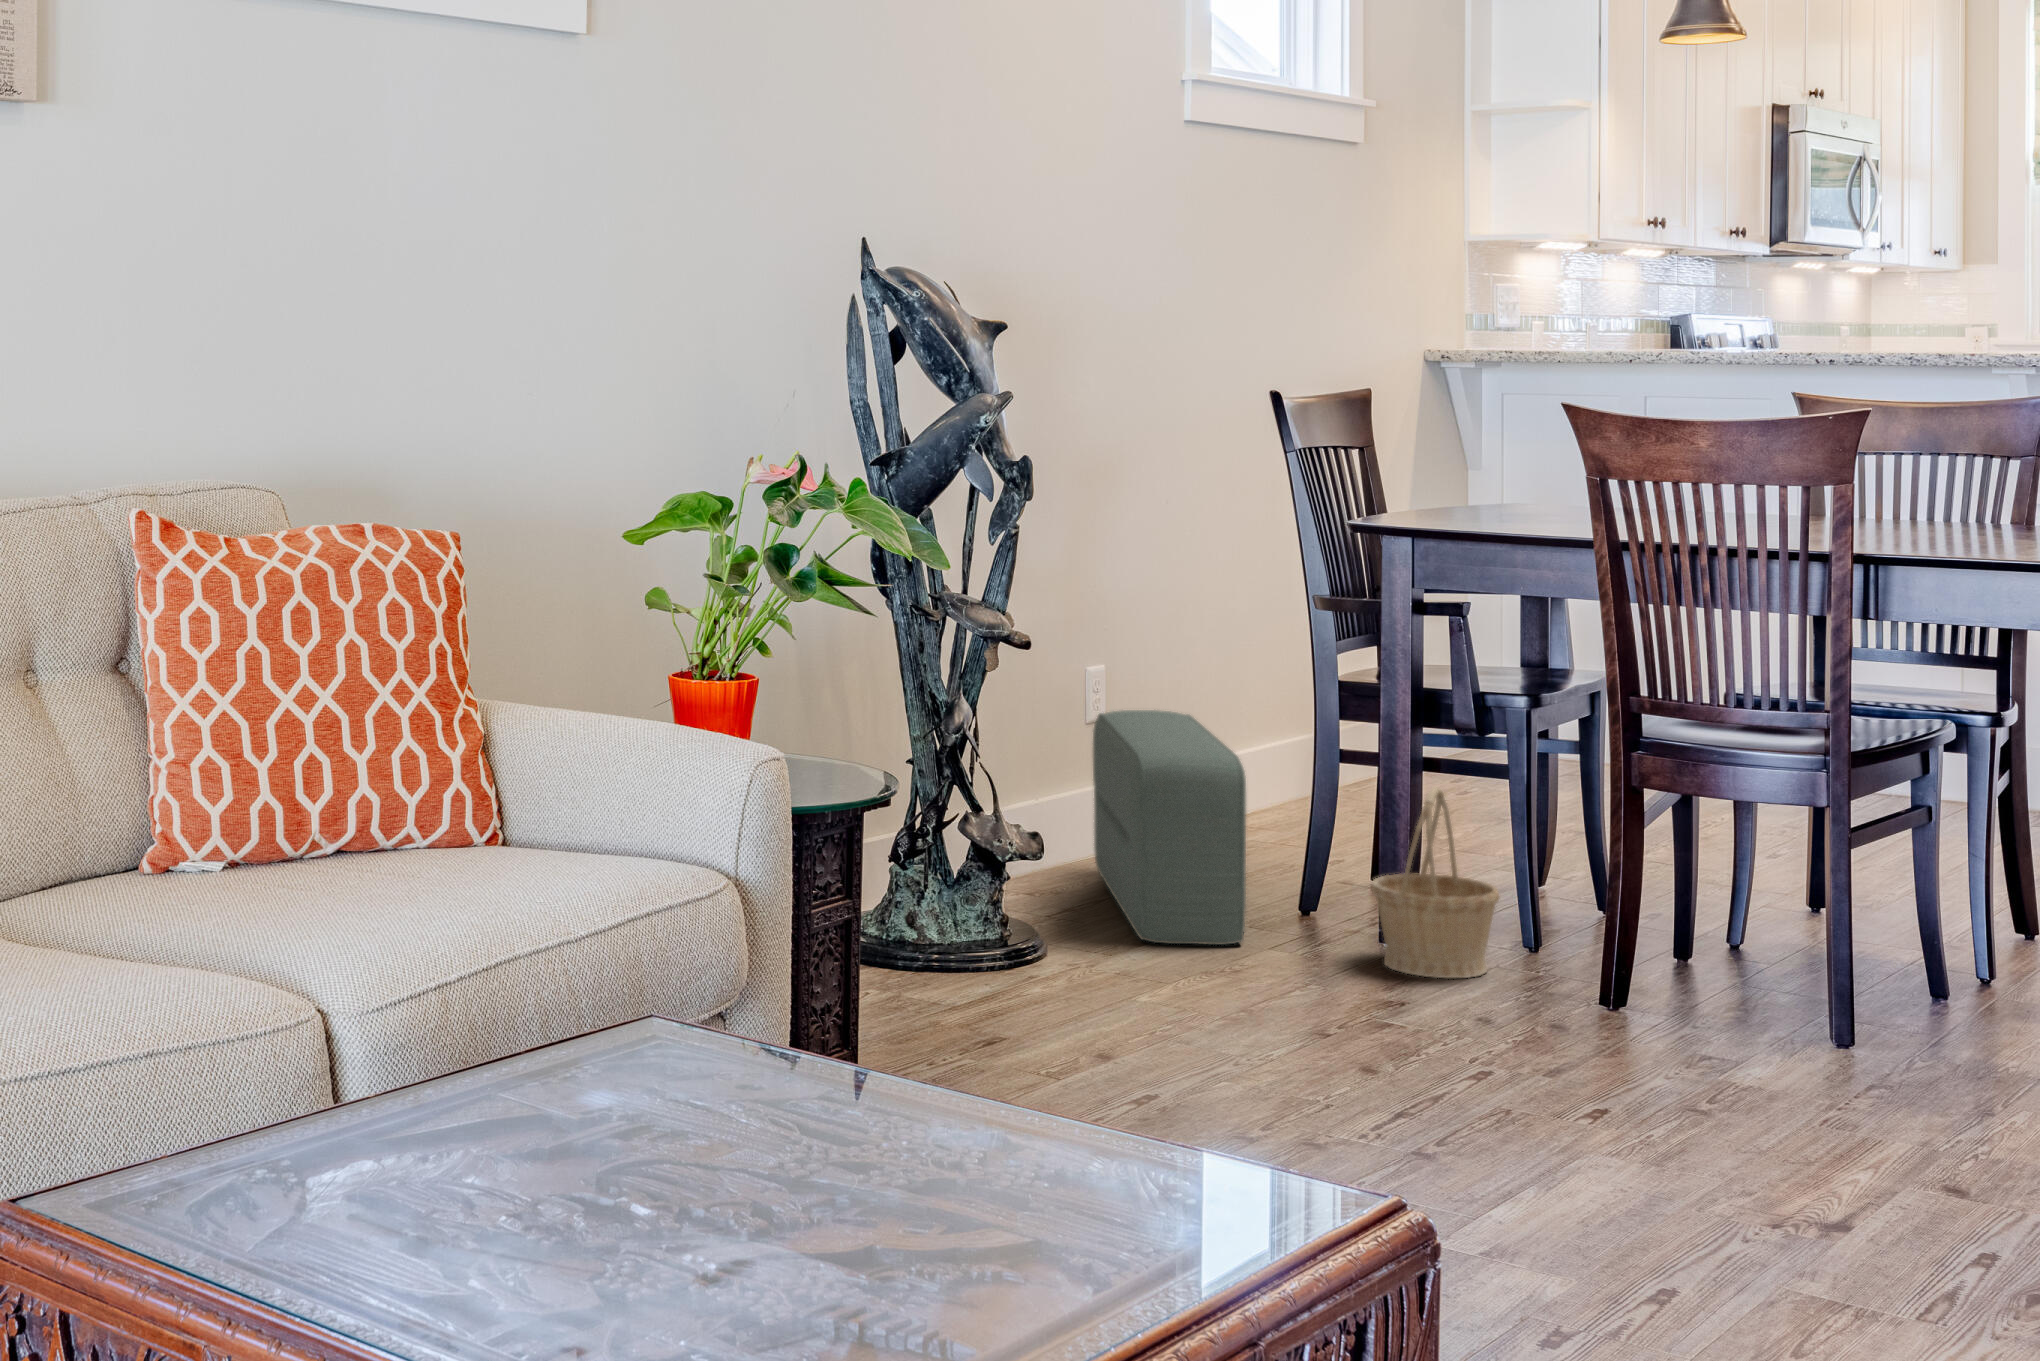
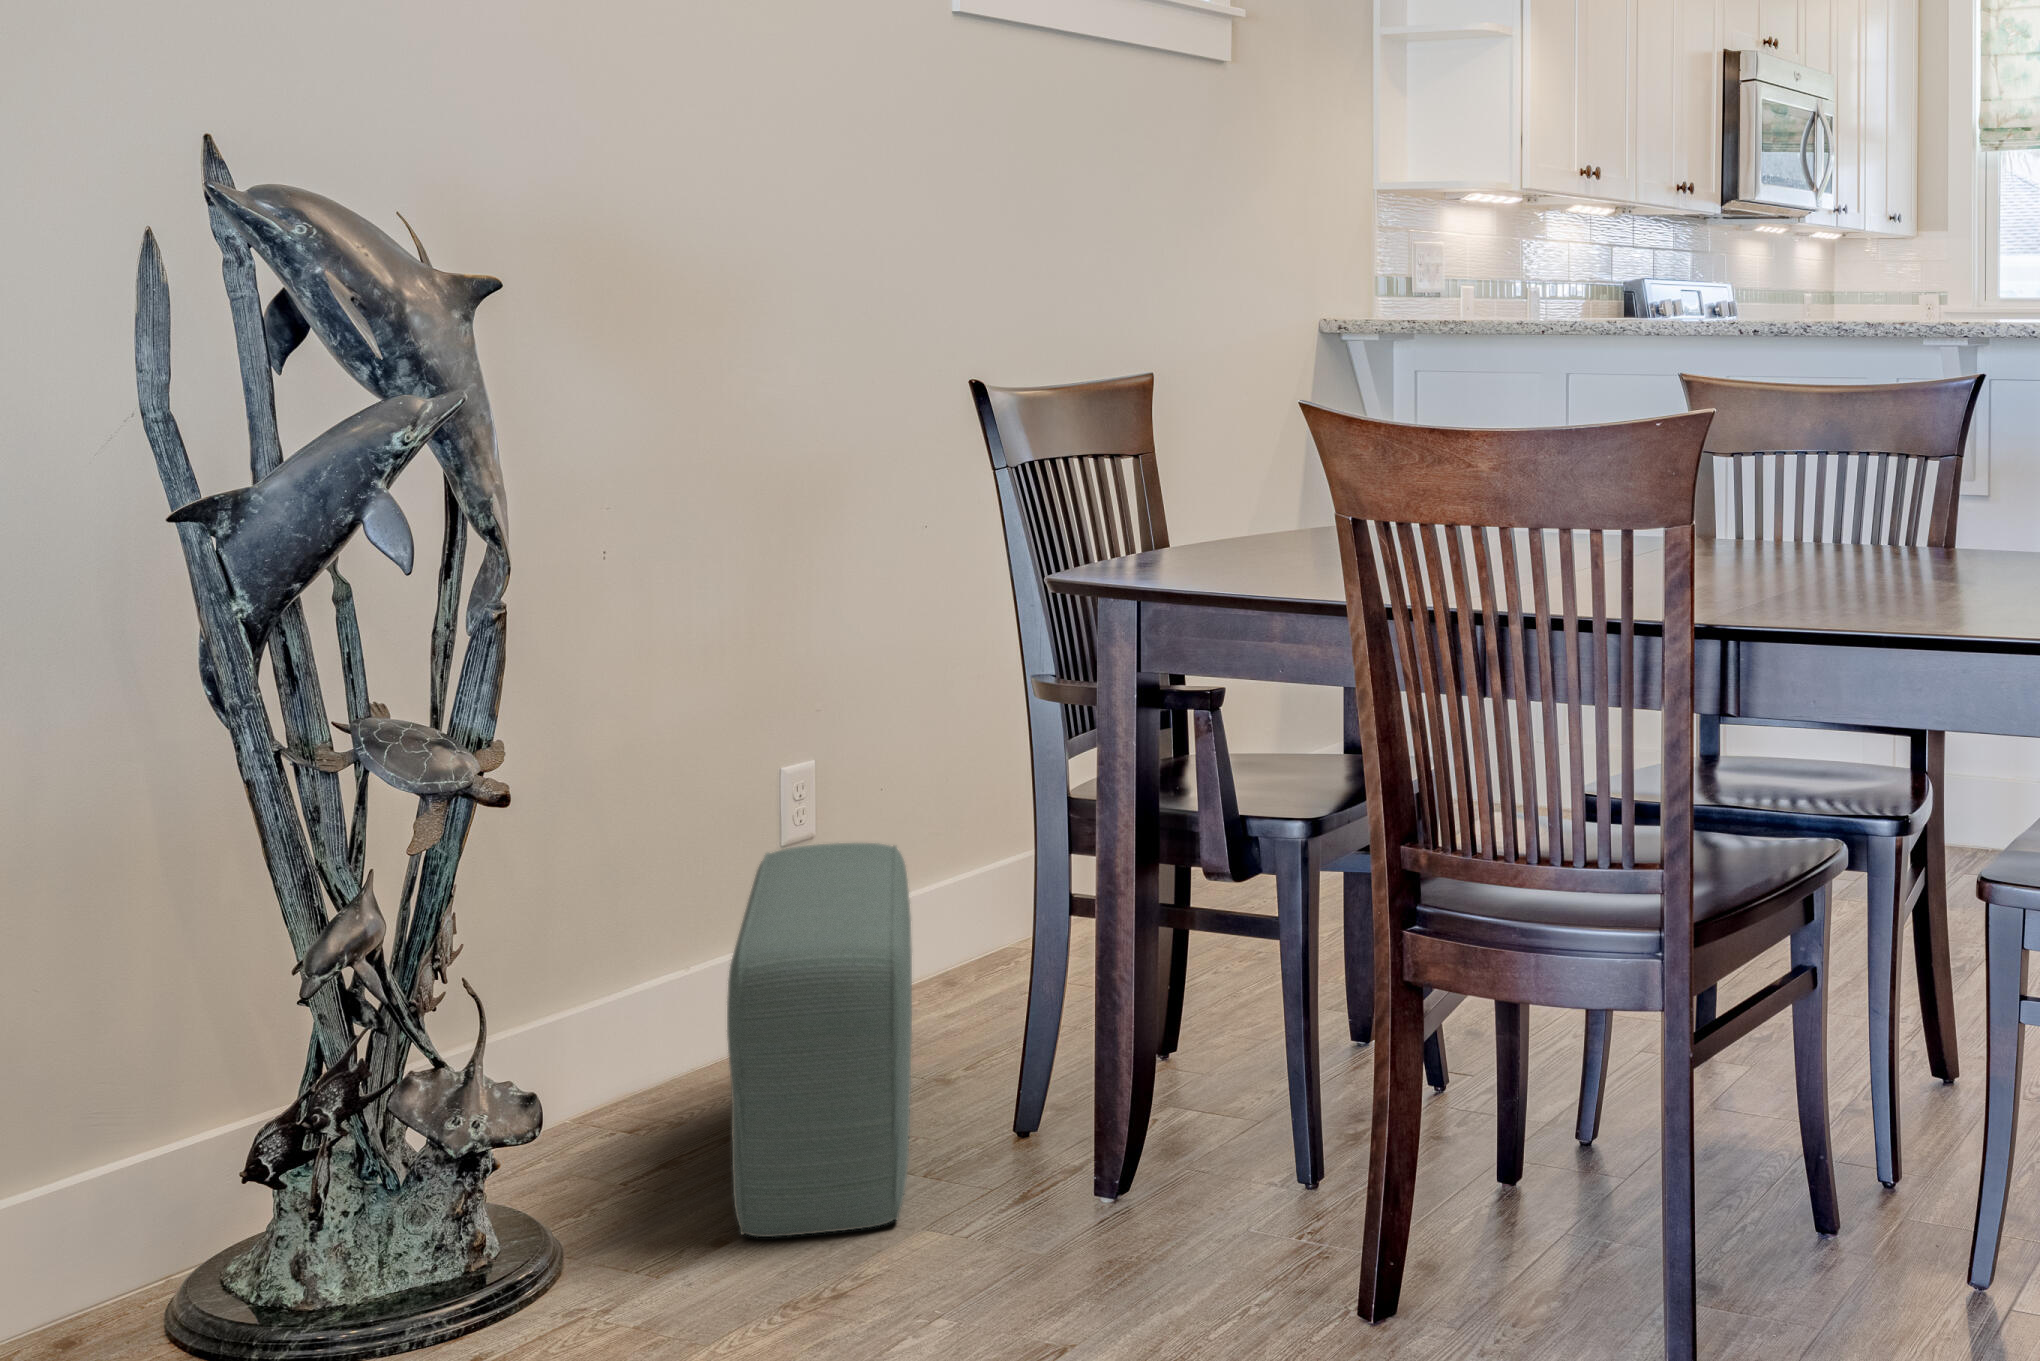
basket: present [1372,787,1499,978] -> none [1072,969,1256,1266]

